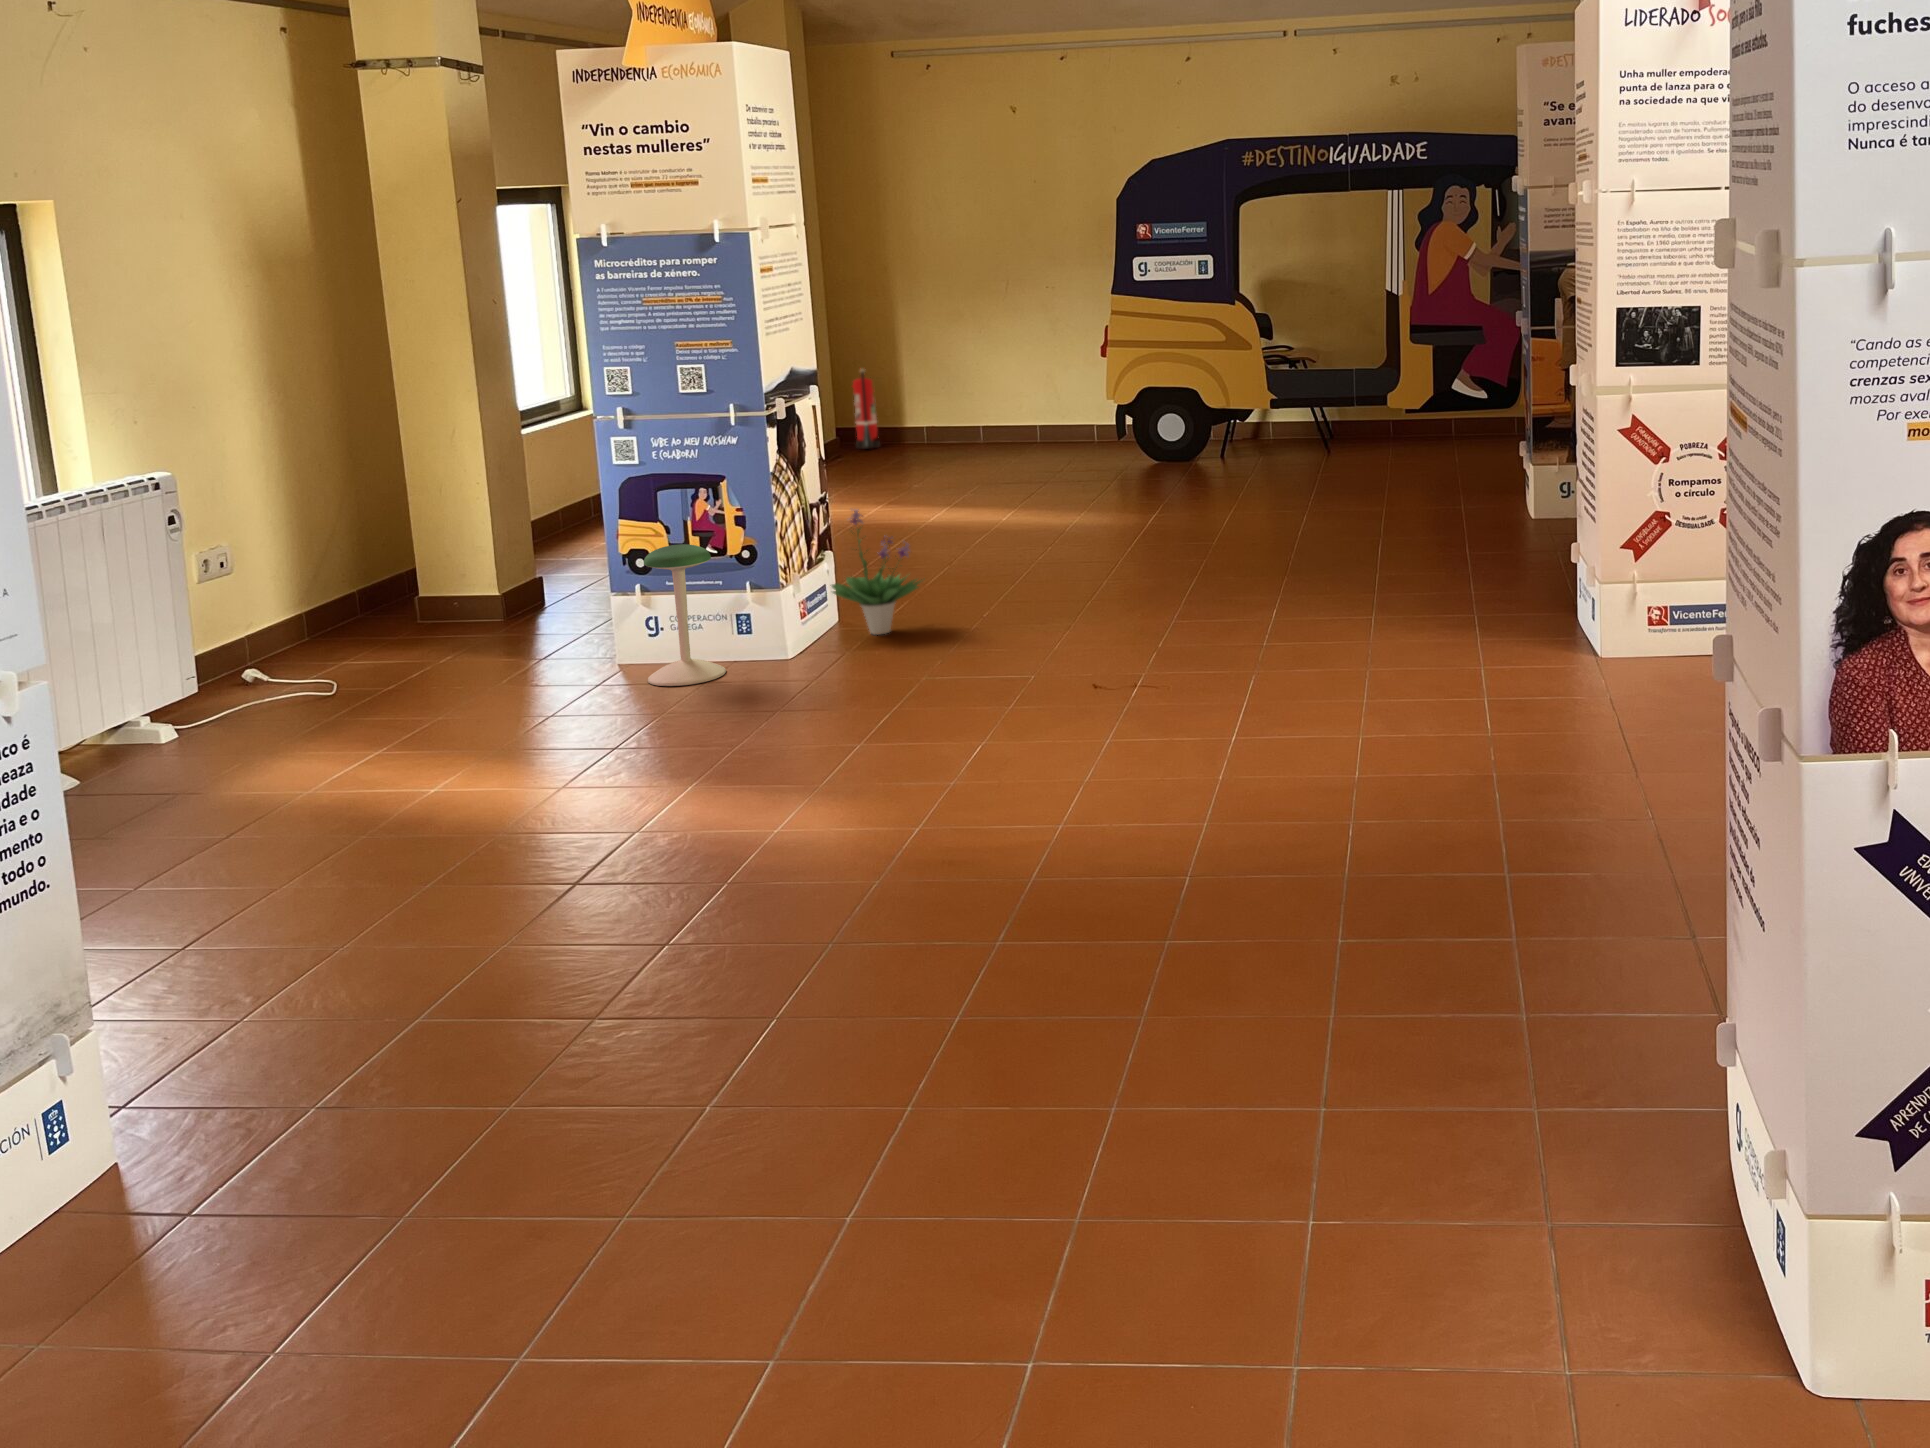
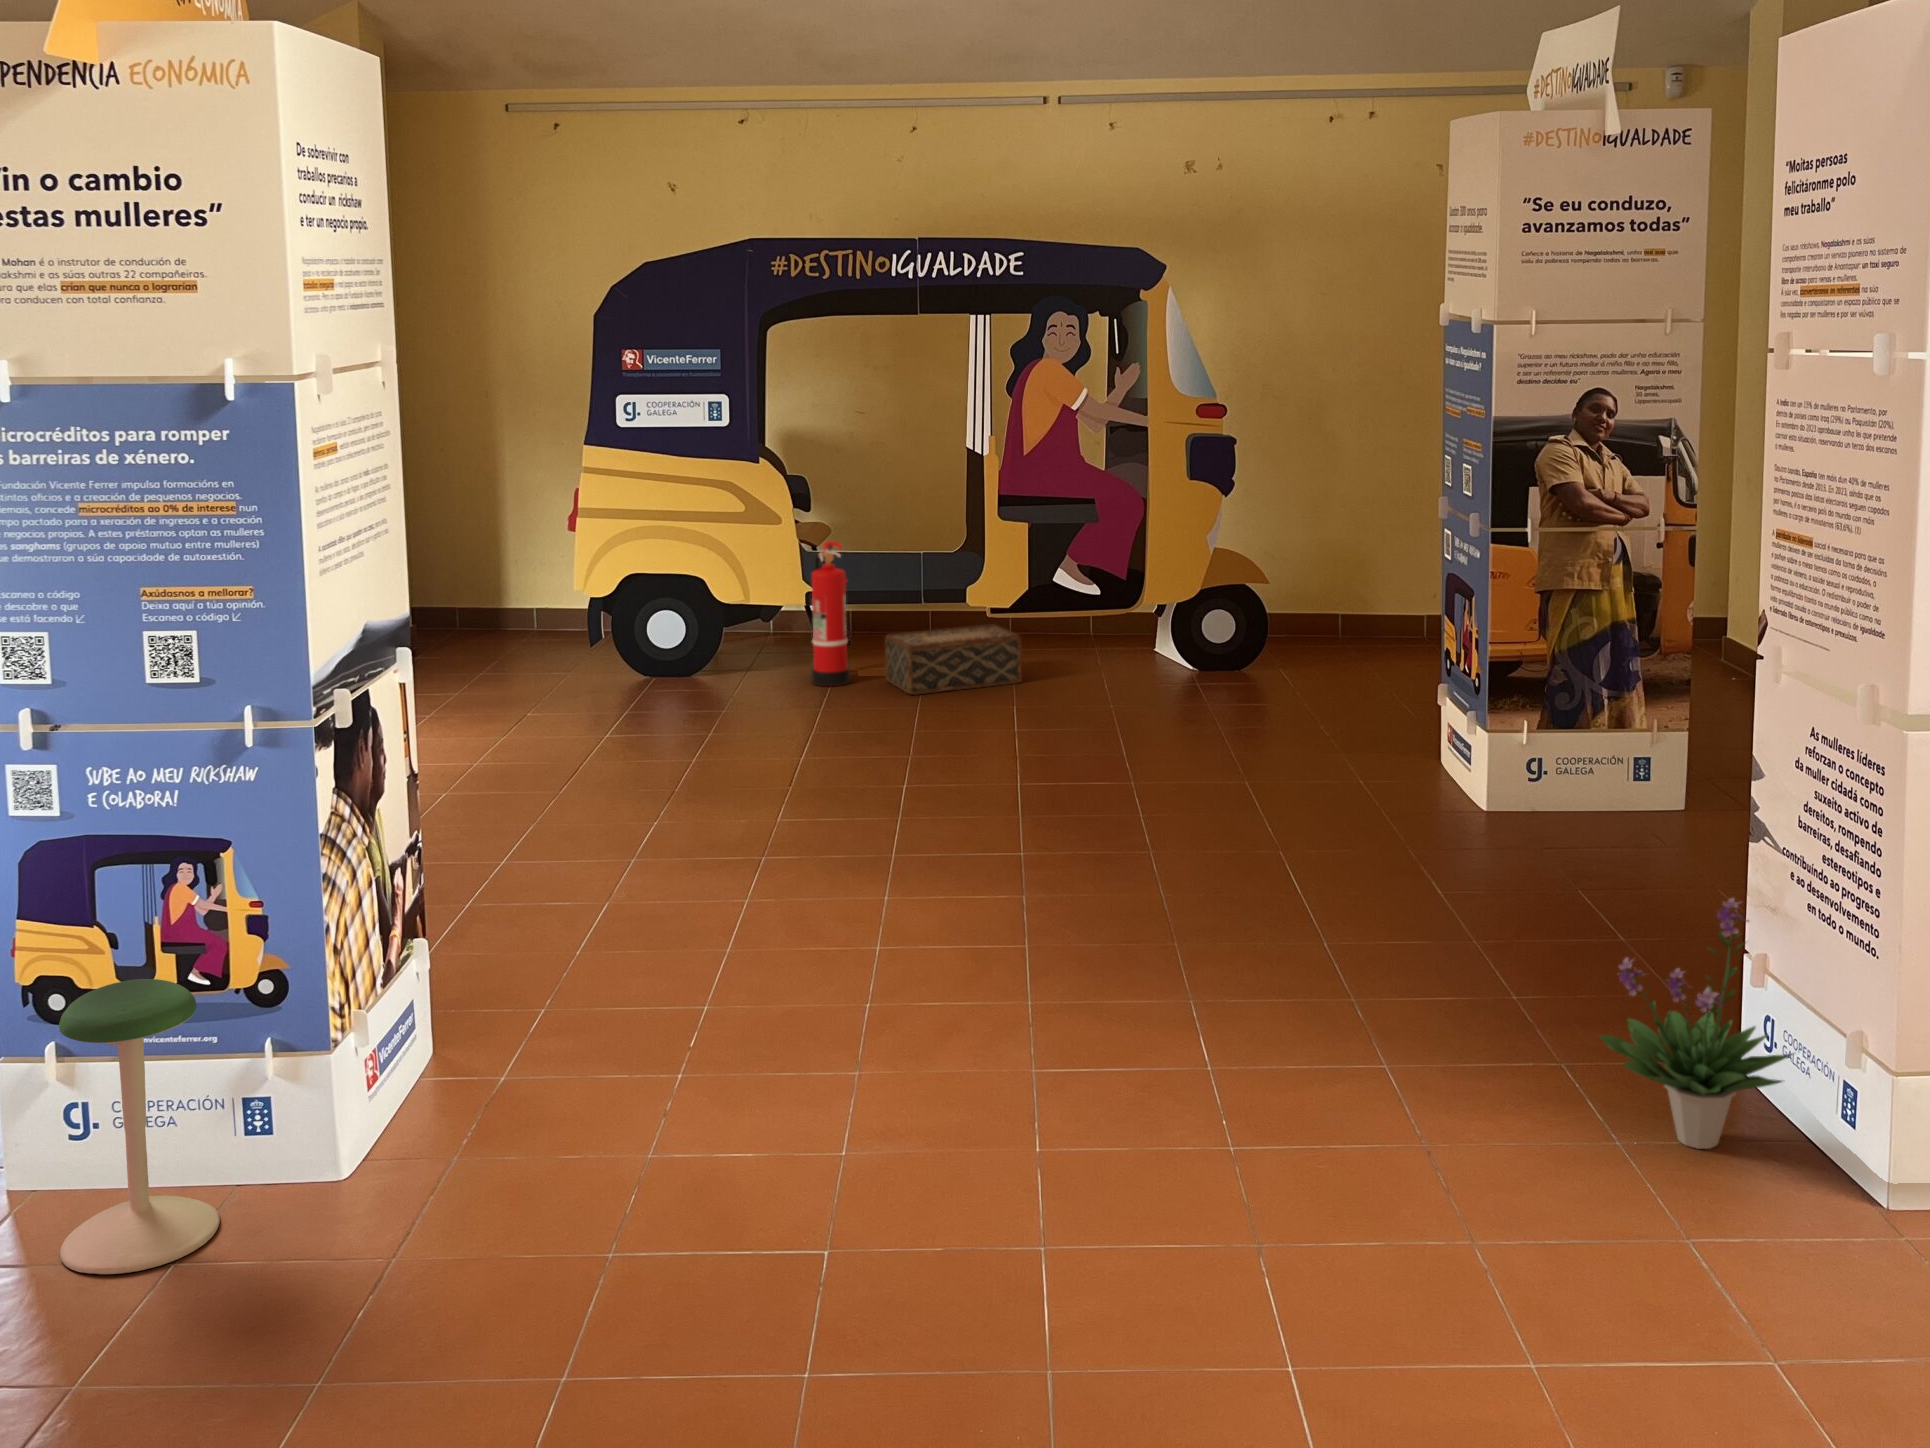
fire extinguisher: present [853,368,880,449] -> present [811,541,850,686]
woven basket: none [1157,429,1251,474] -> present [885,624,1022,695]
potted plant: present [832,509,921,635] -> present [1600,898,1792,1149]

